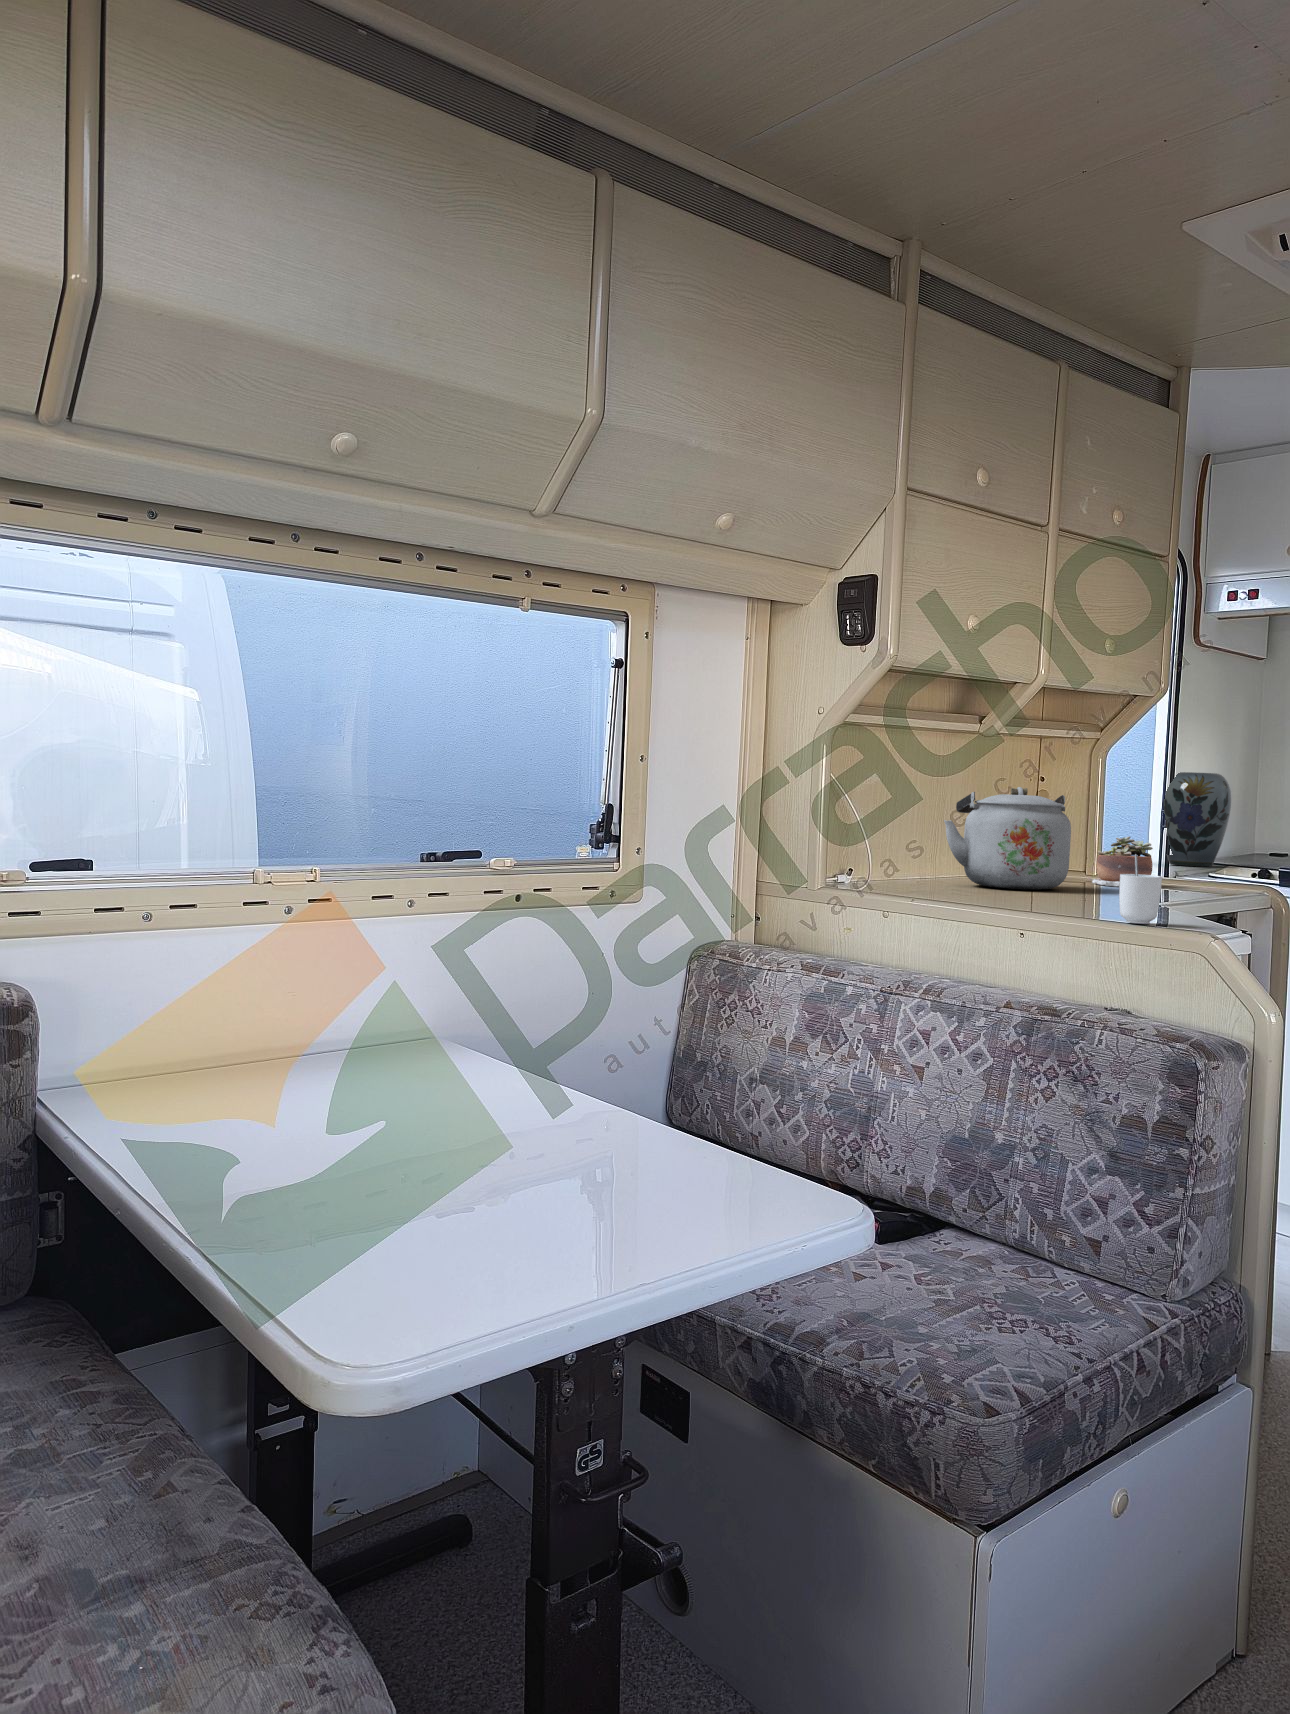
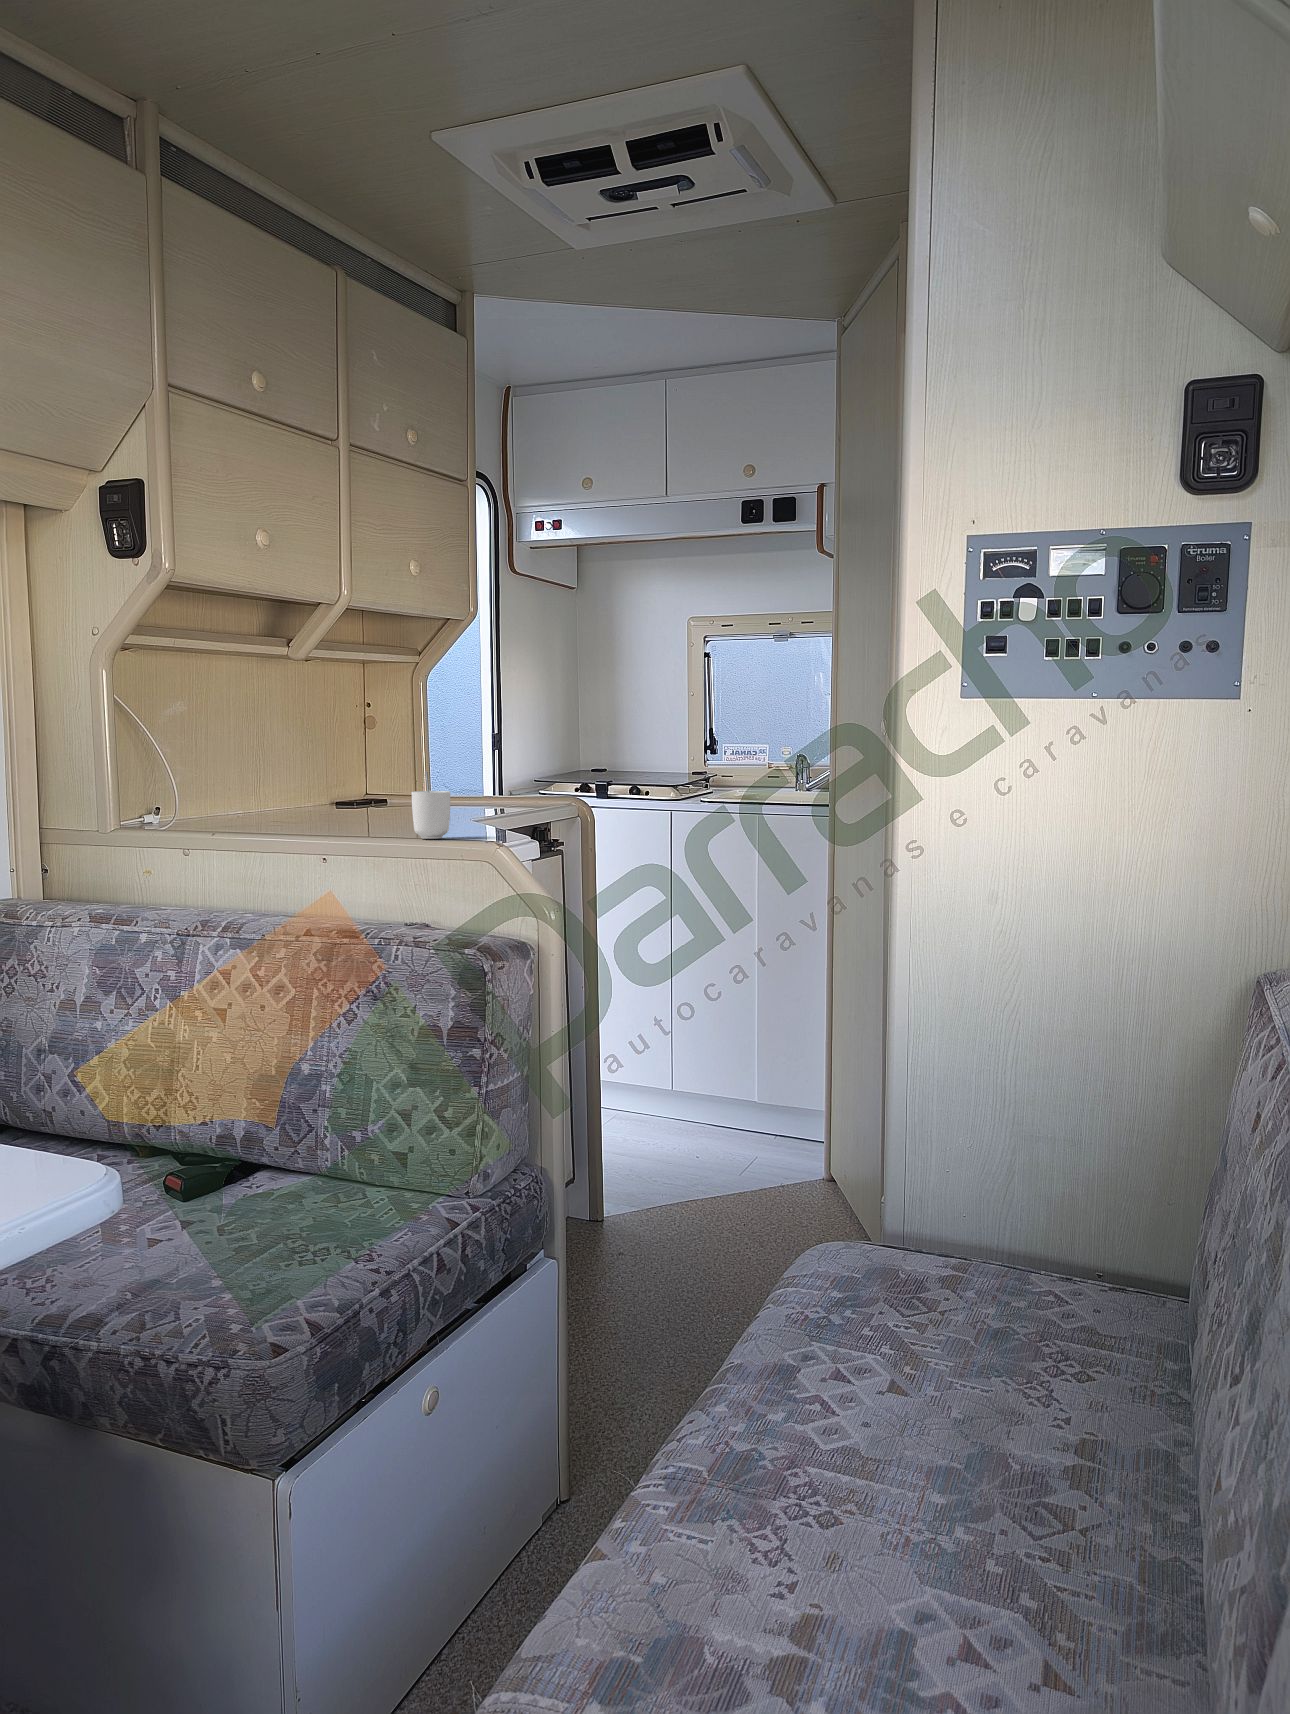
vase: present [1164,772,1231,867] -> none [494,702,555,789]
kettle: present [944,787,1071,890] -> none [259,715,390,817]
succulent plant: present [1091,837,1153,886] -> none [418,761,481,809]

